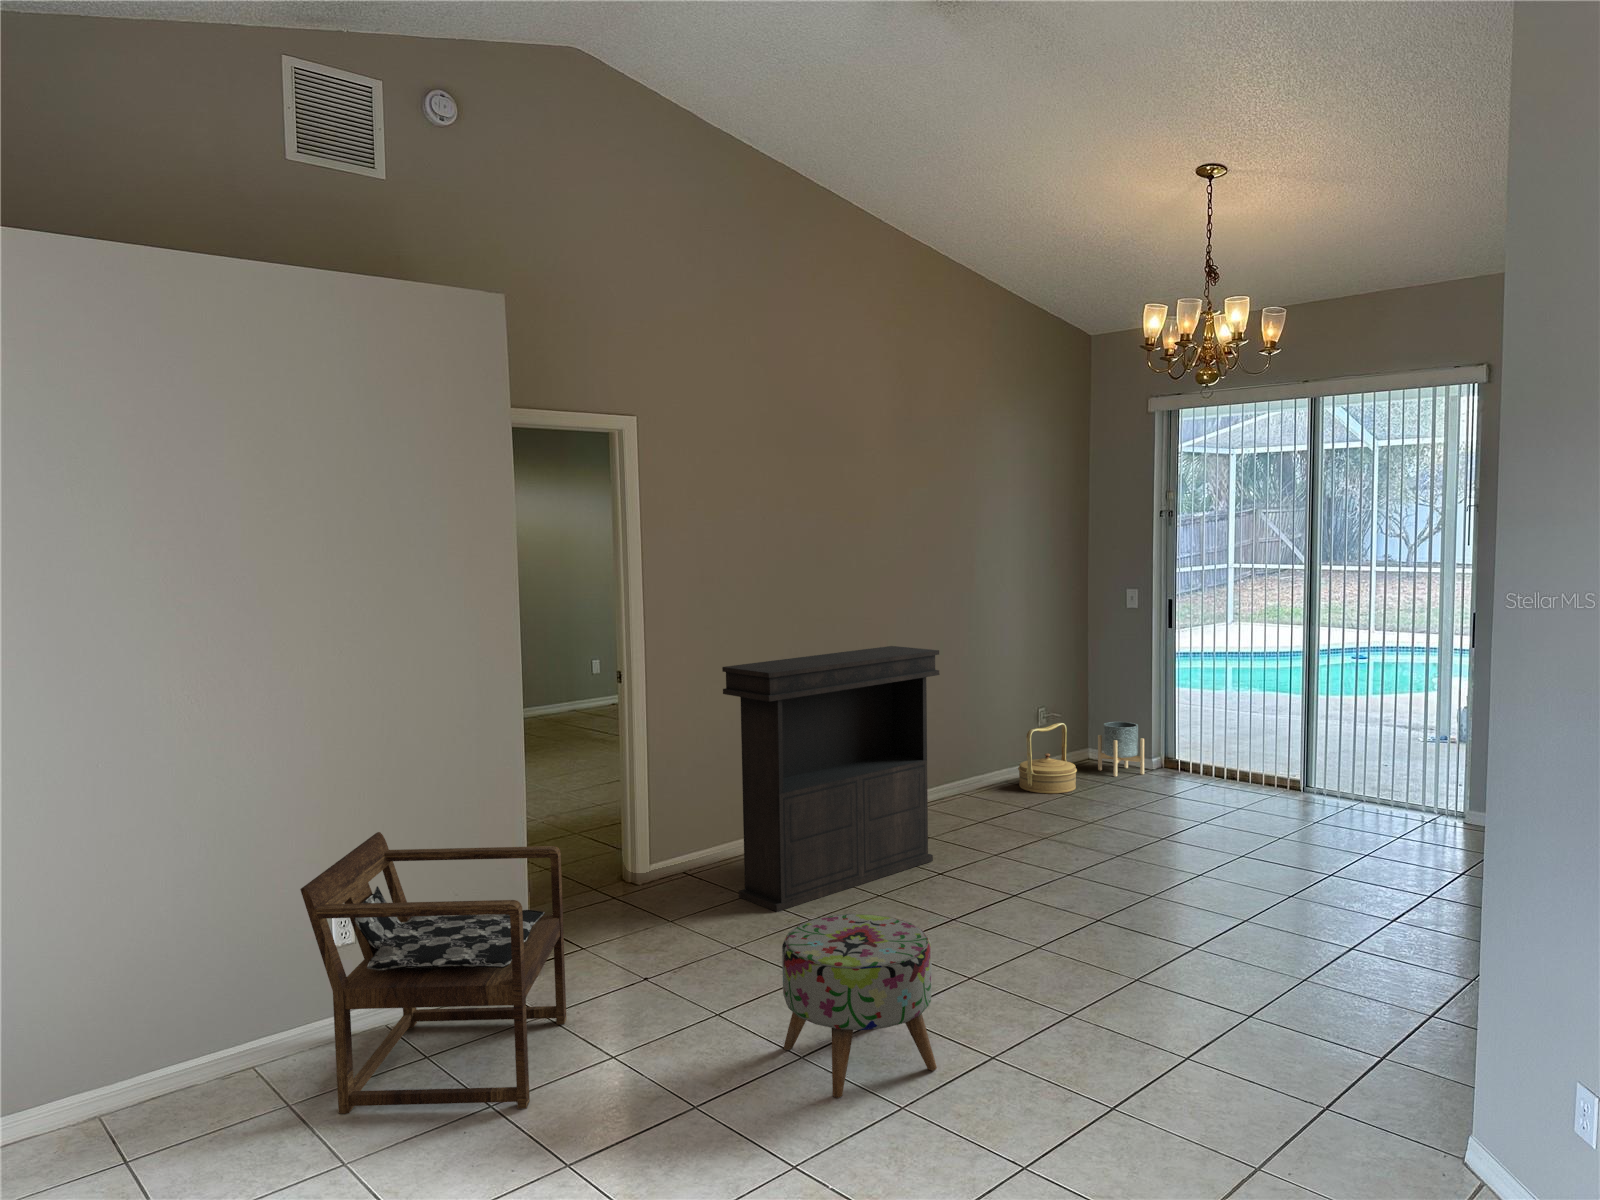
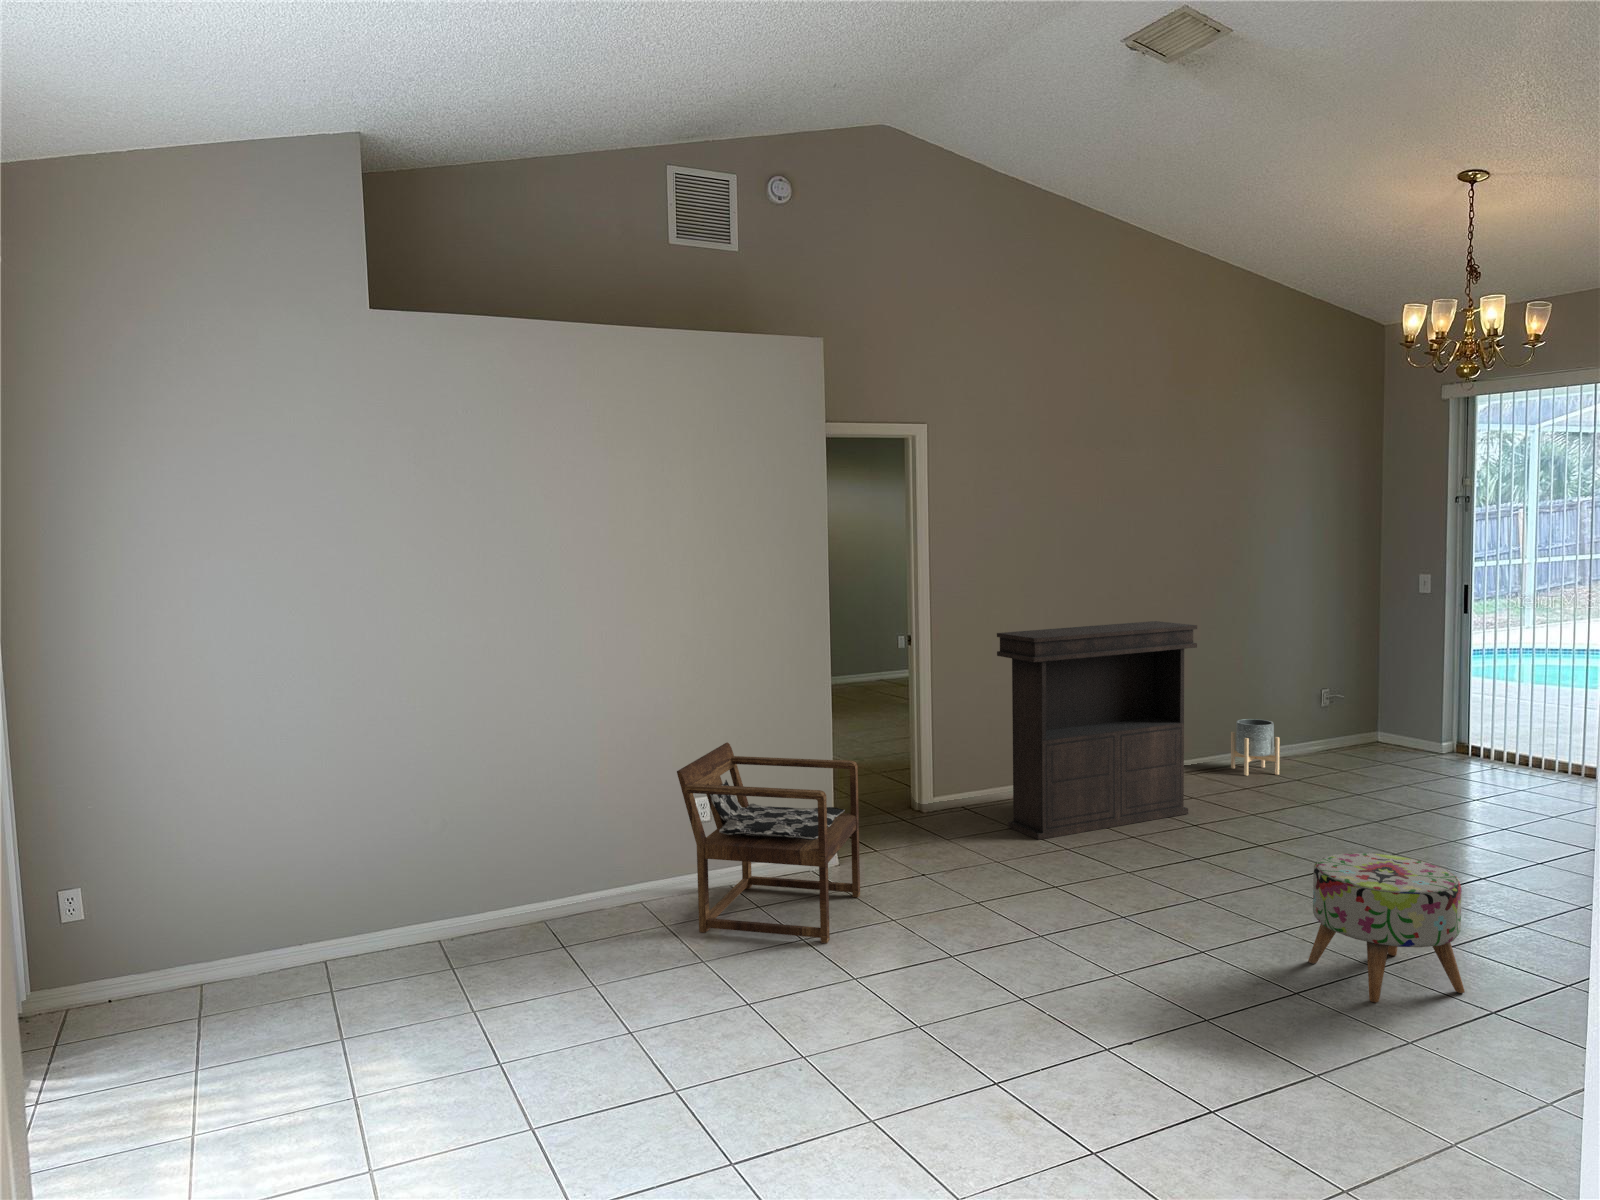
planter: present [1098,722,1144,777] -> present [1231,719,1280,776]
woven basket: present [1018,723,1077,794] -> none [1292,702,1353,769]
ottoman: present [782,914,937,1098] -> present [1308,853,1465,1002]

